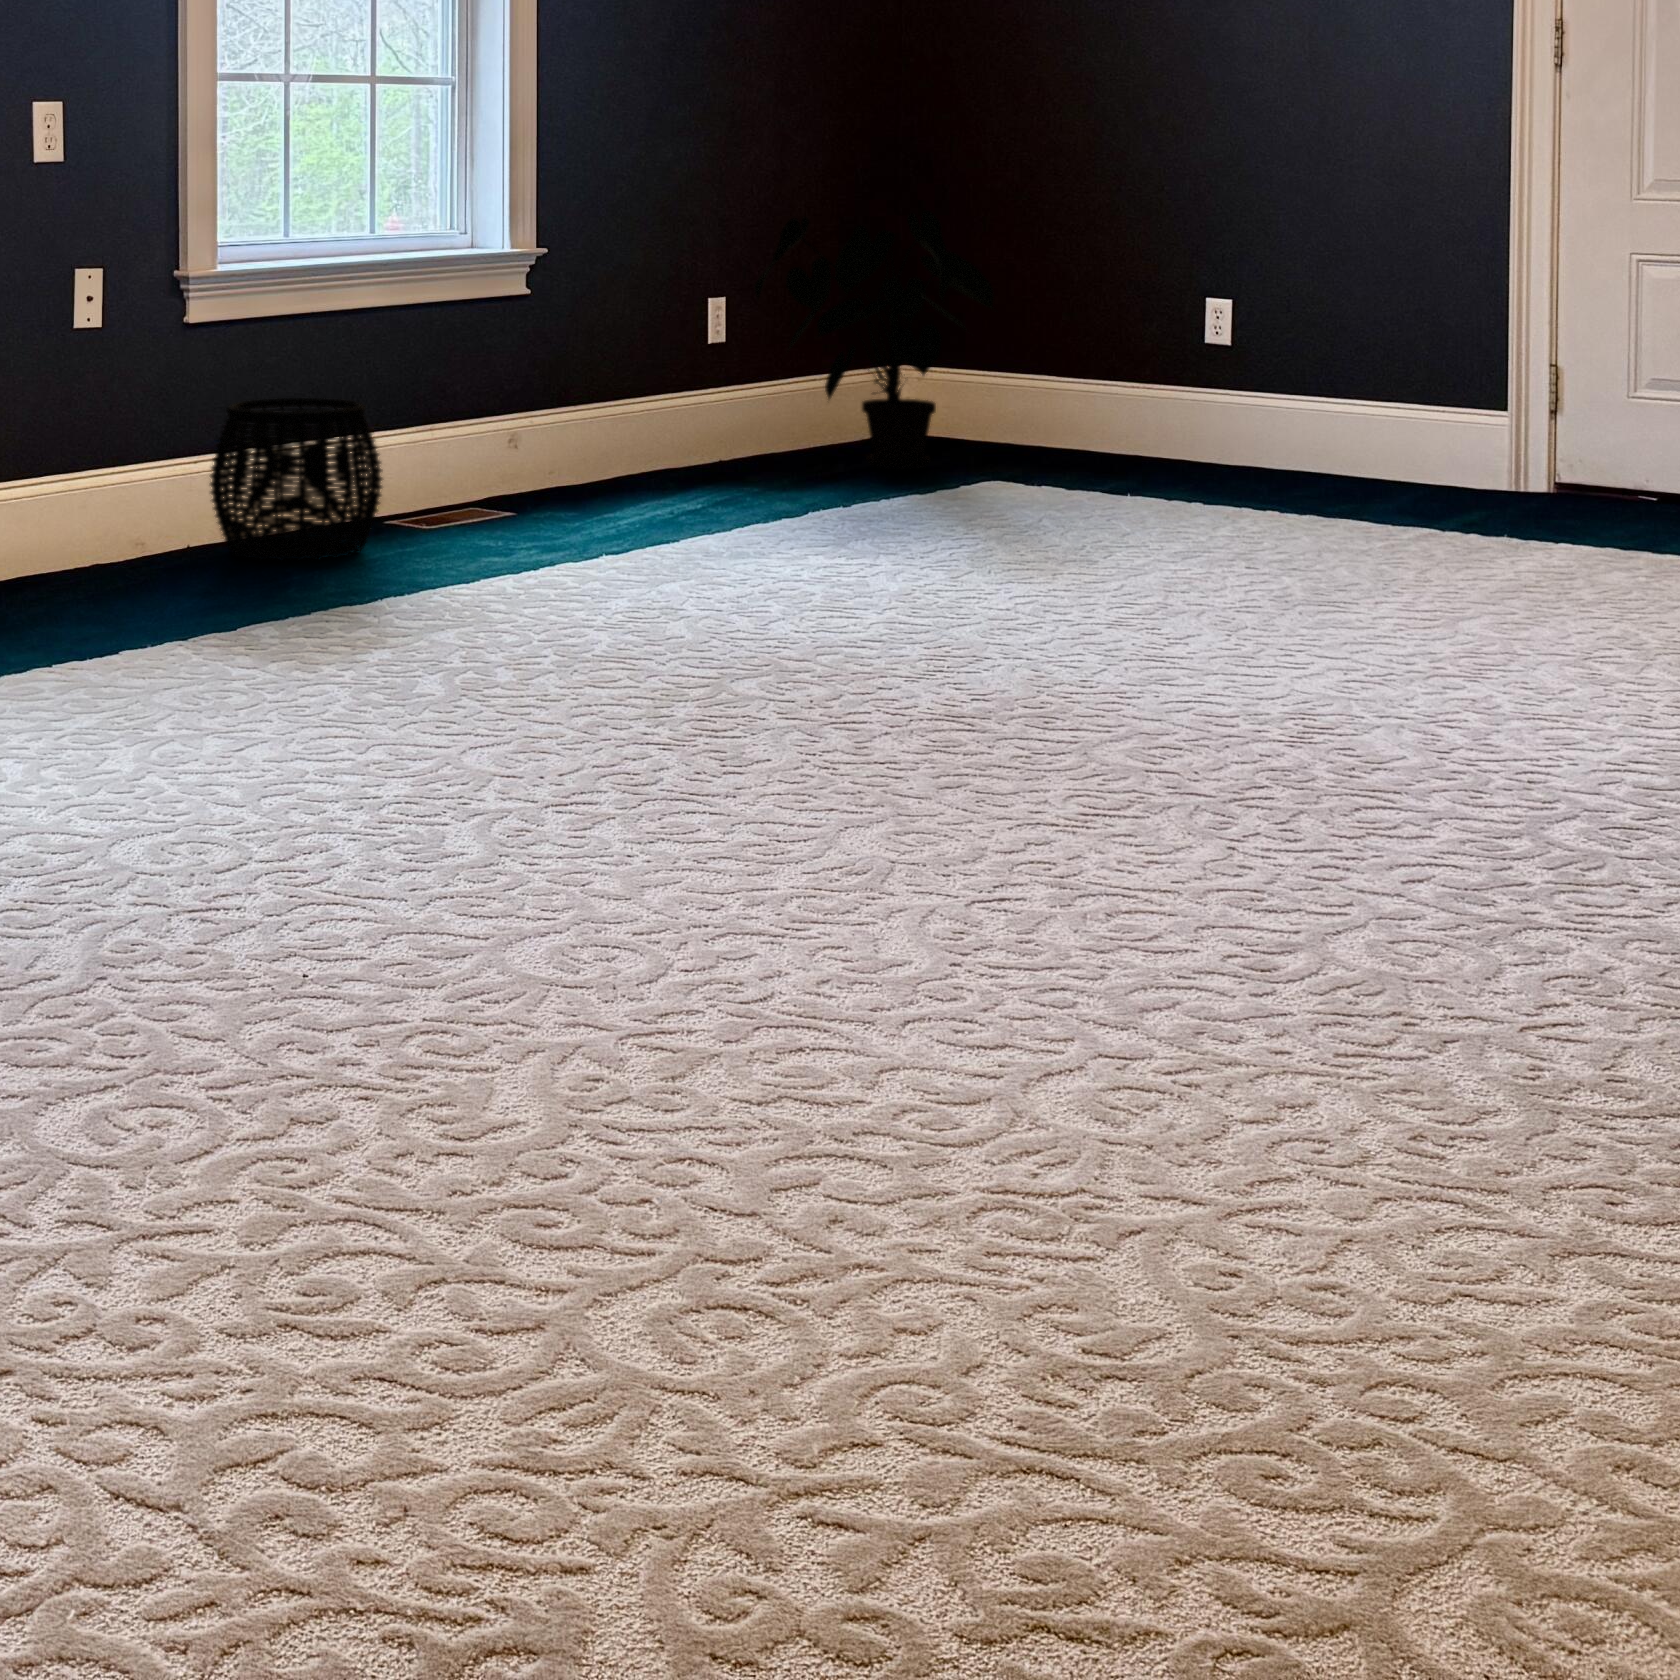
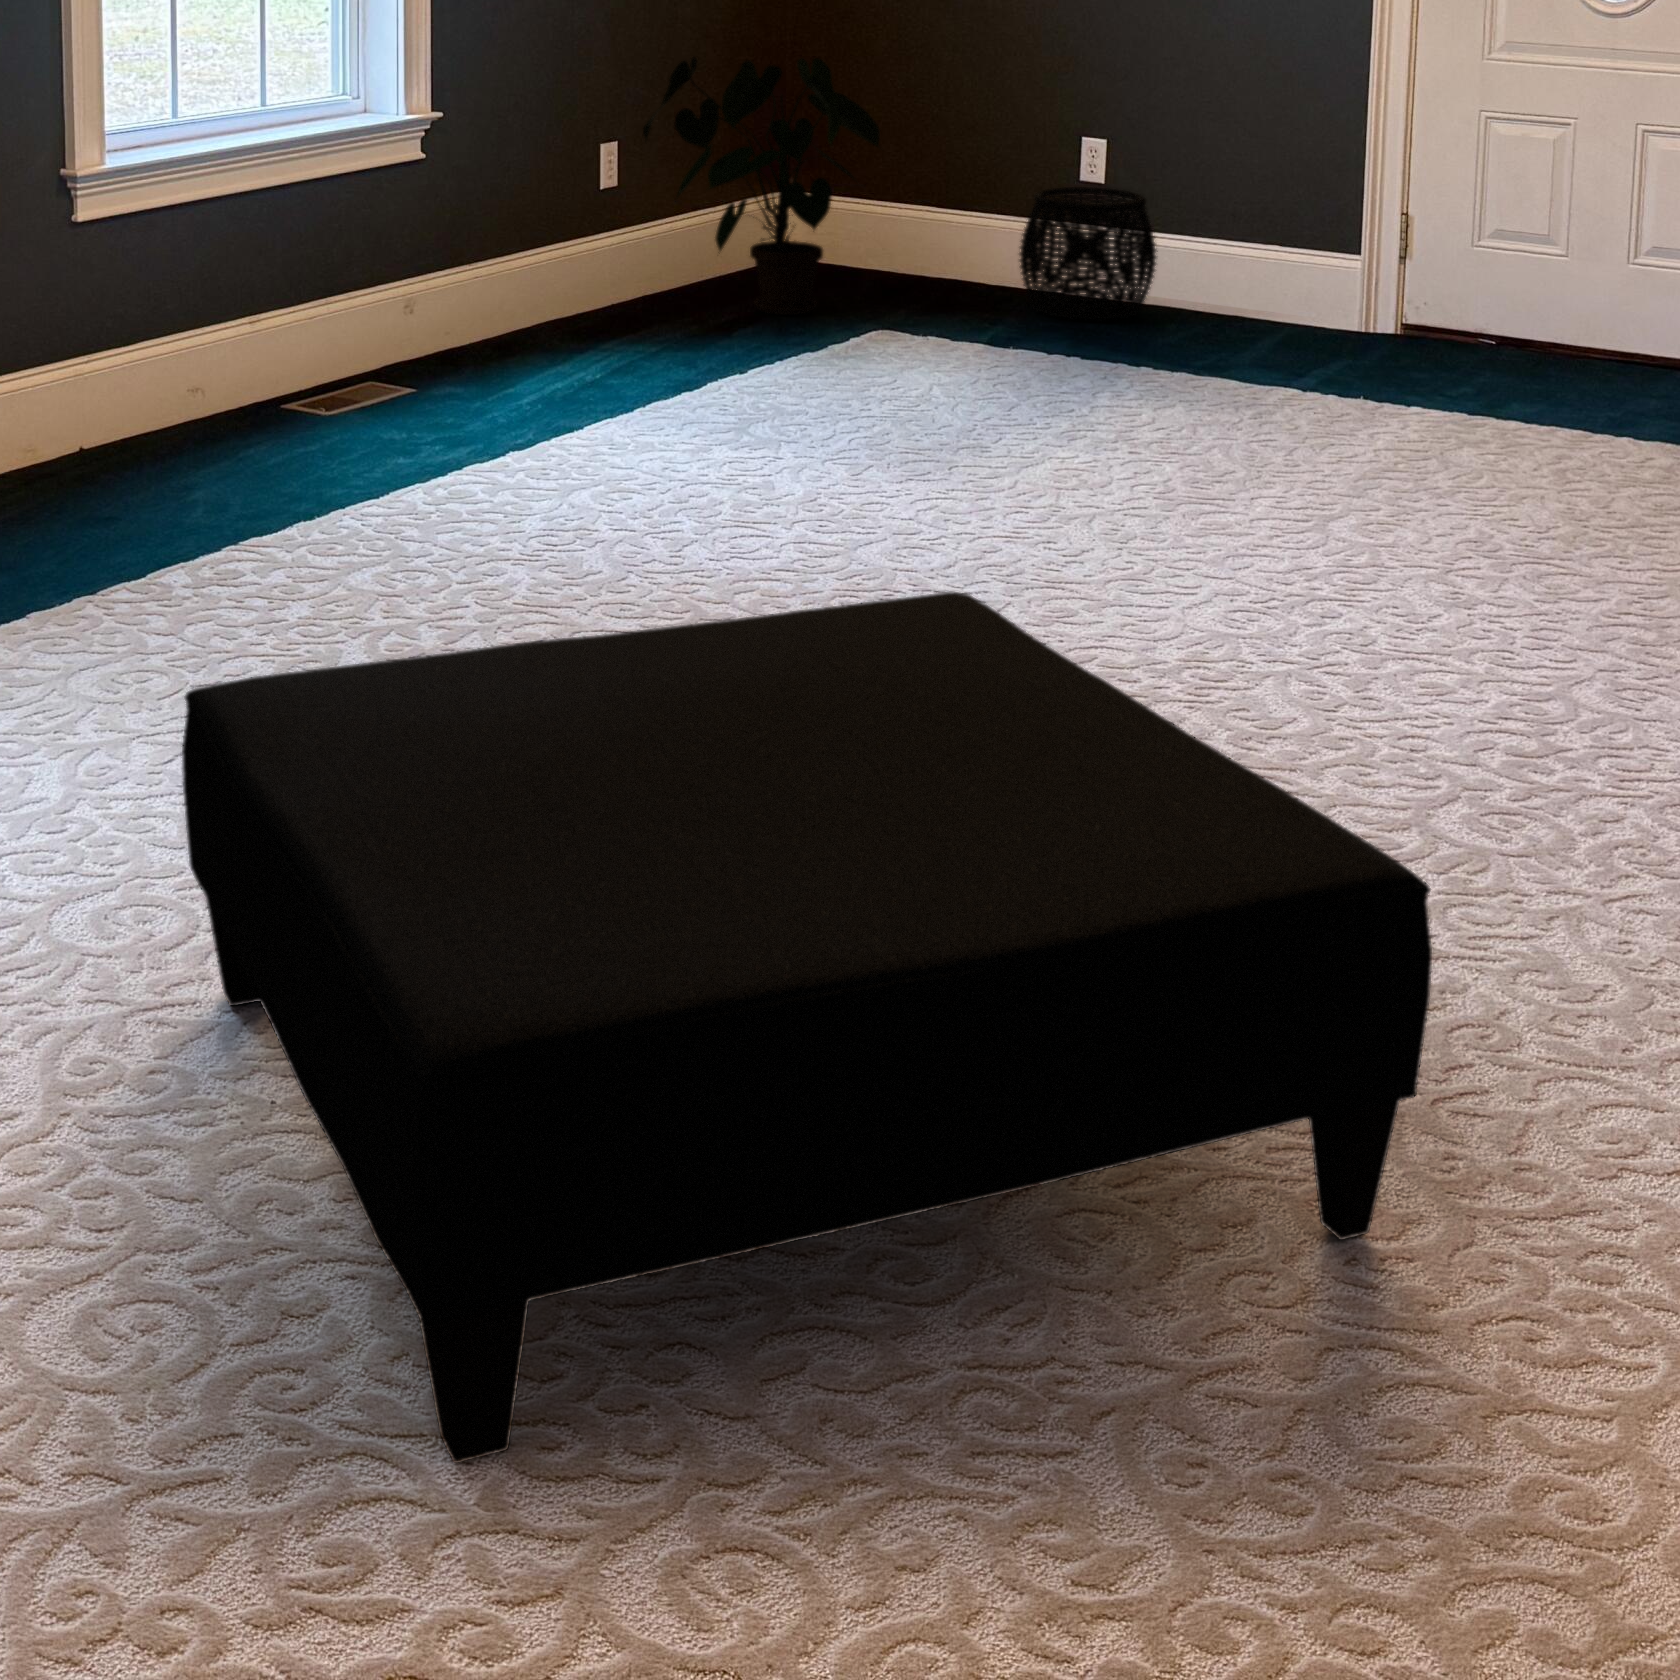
woven basket: present [210,398,382,560] -> present [1019,187,1158,321]
ottoman: none [231,549,1497,1233] -> present [182,592,1432,1463]

